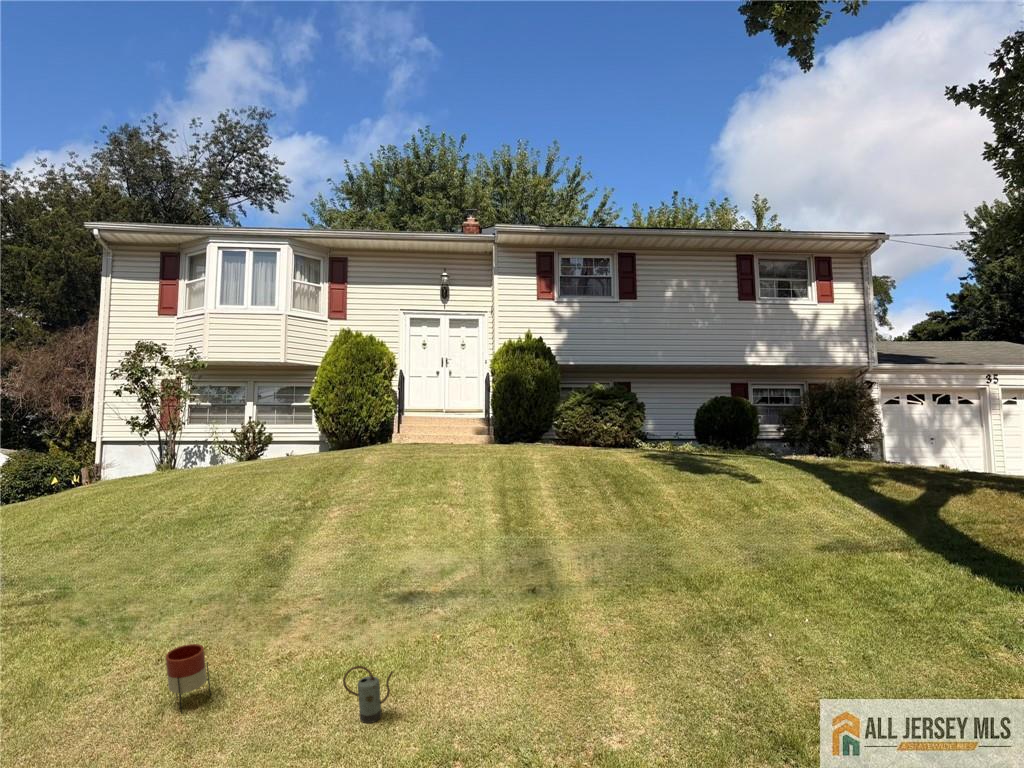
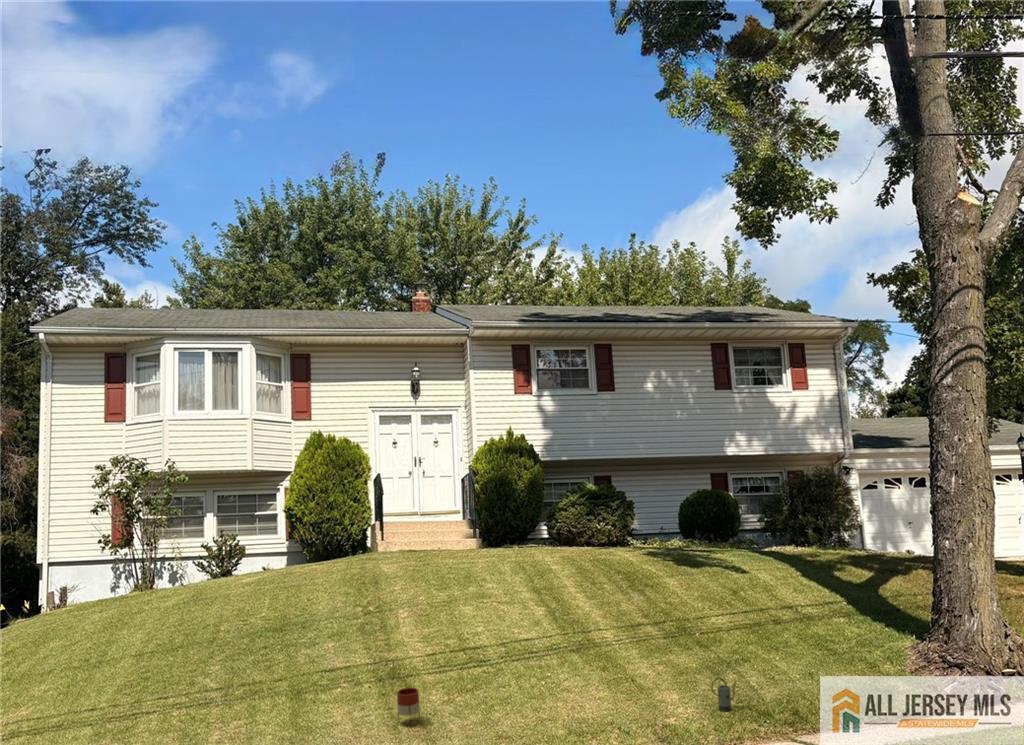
watering can: present [343,666,393,723] -> present [711,678,736,712]

